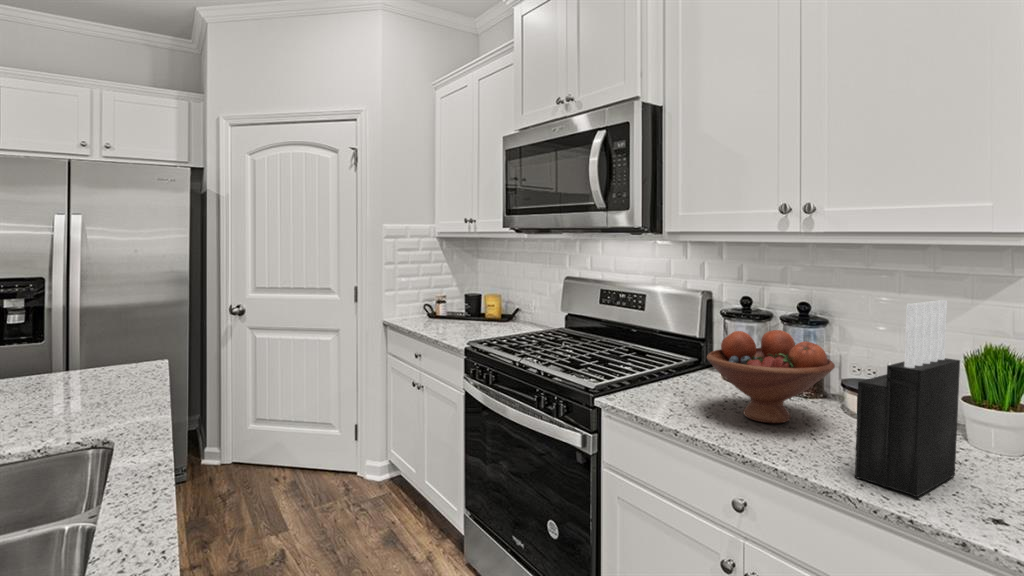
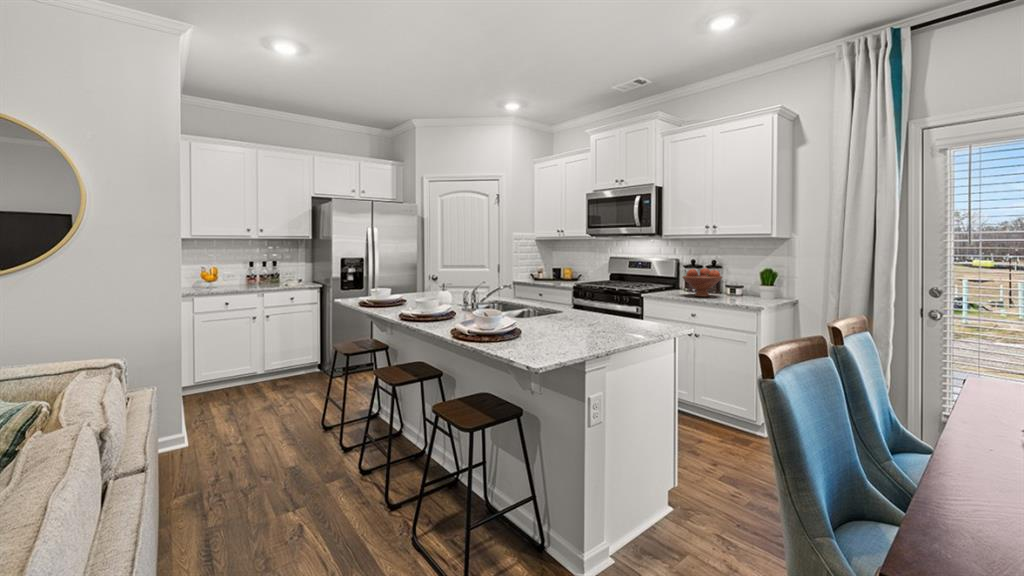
knife block: present [855,300,960,497] -> none [726,254,753,303]

